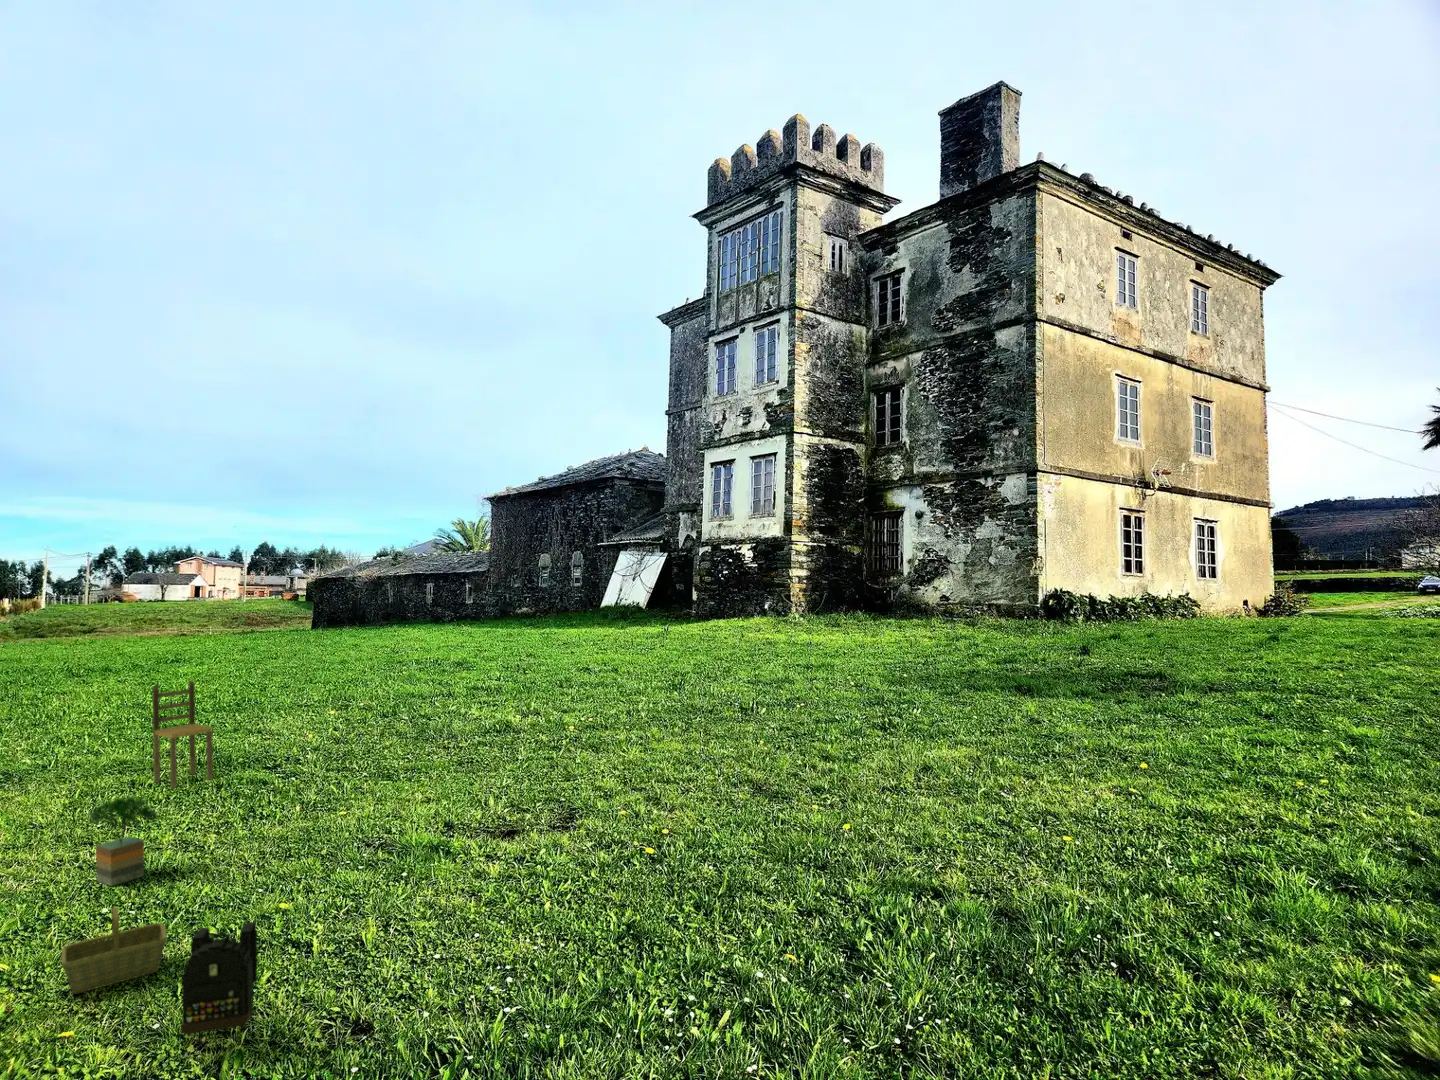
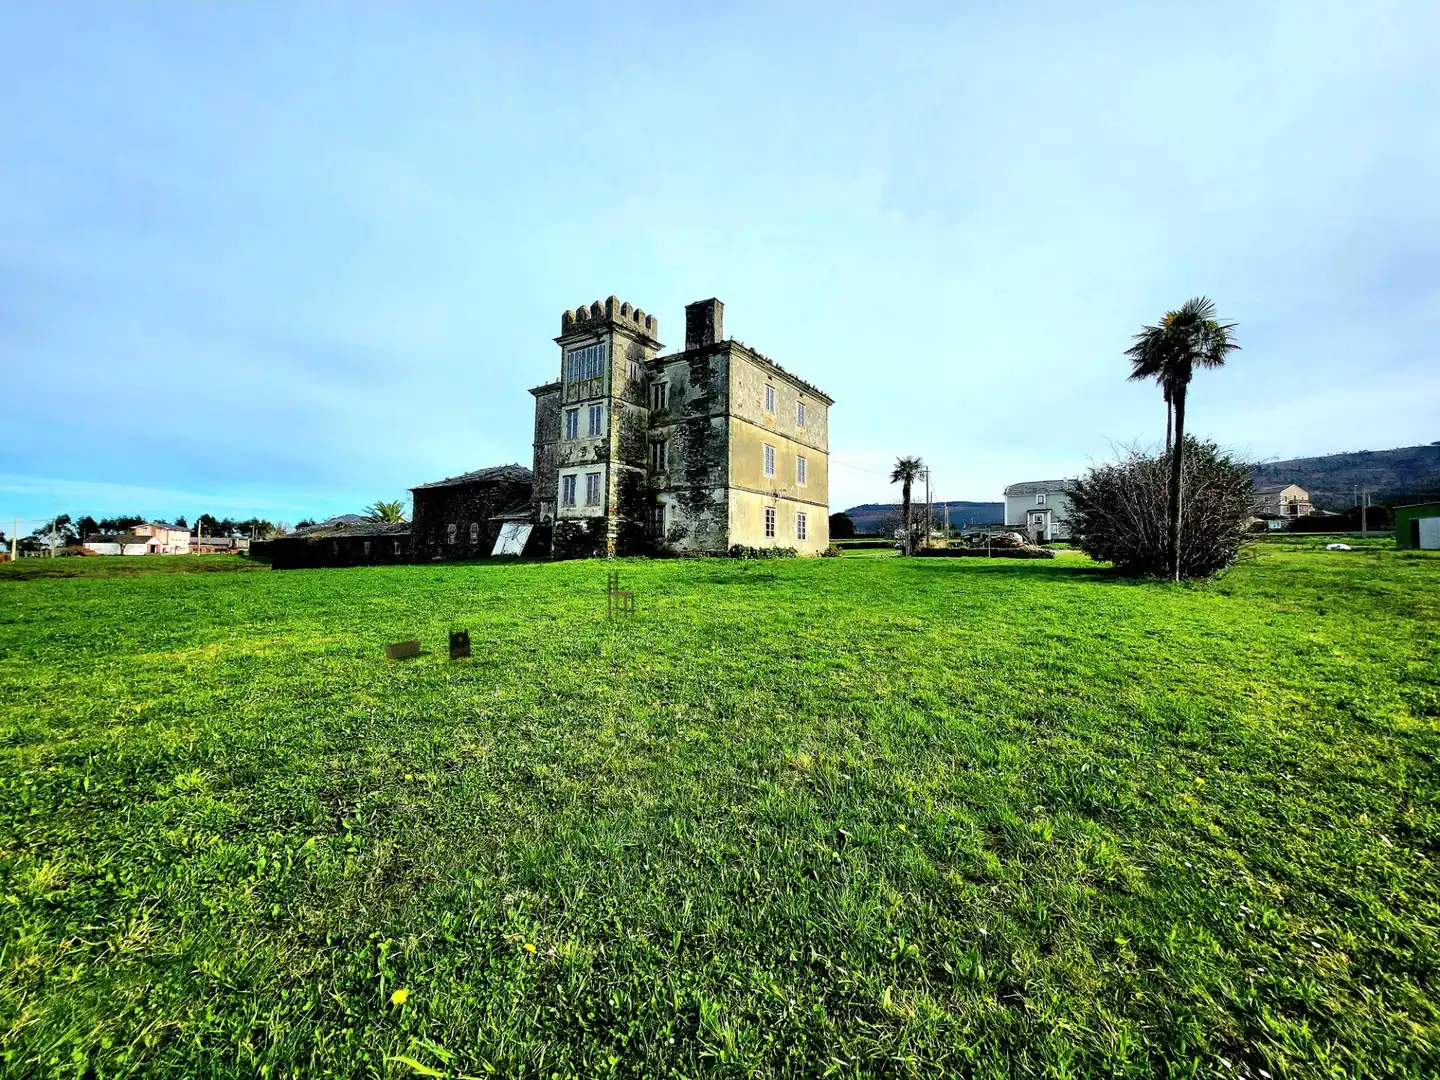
chair: present [152,681,213,788] -> present [608,571,634,619]
potted tree: present [89,796,157,886] -> none [346,608,377,643]

